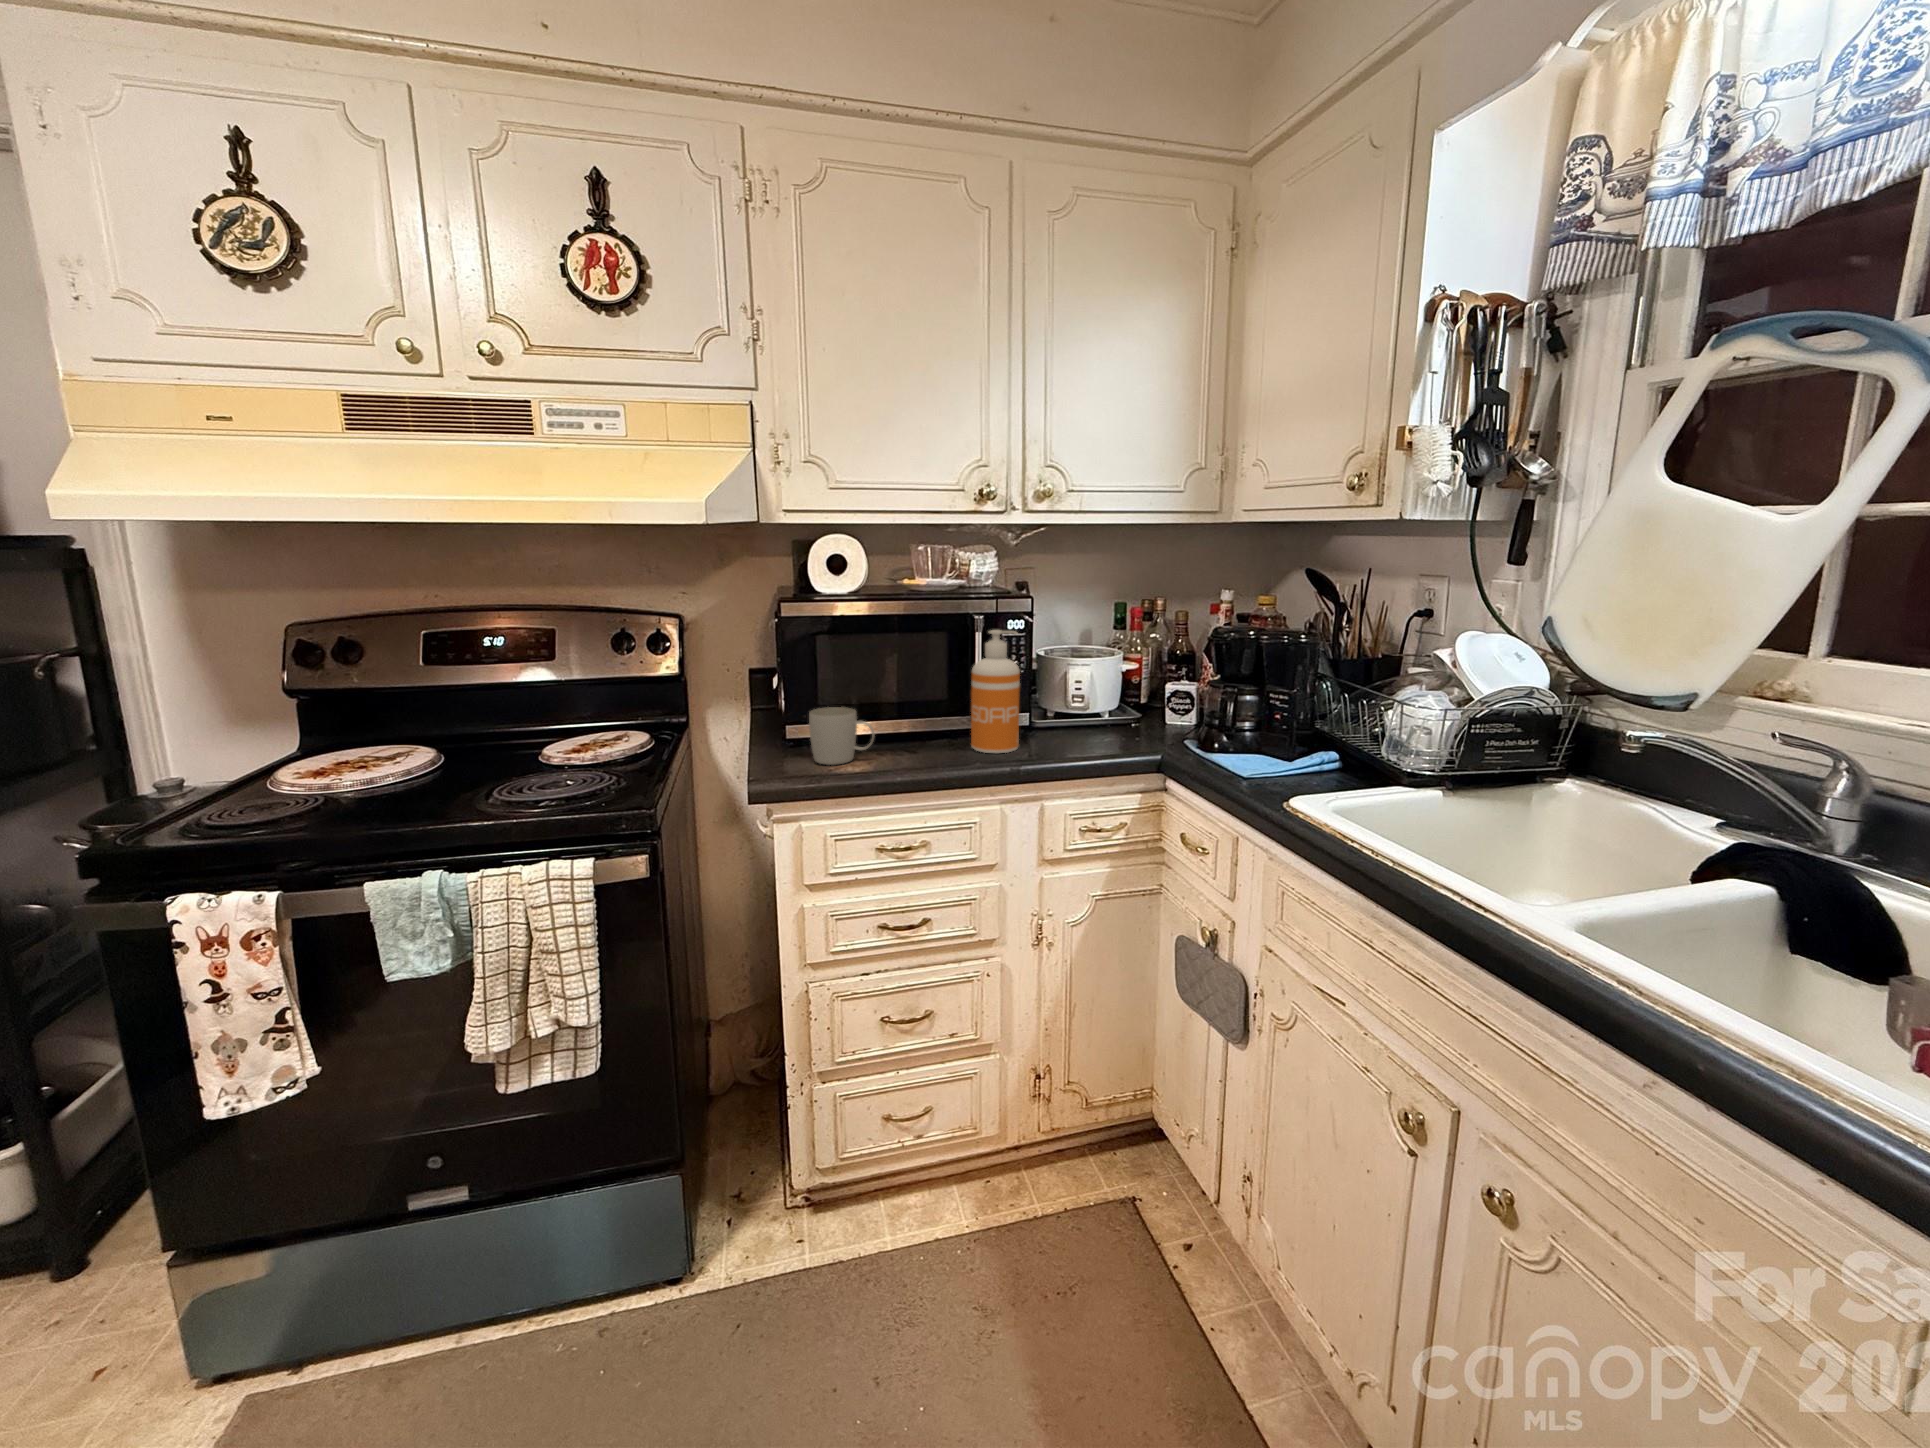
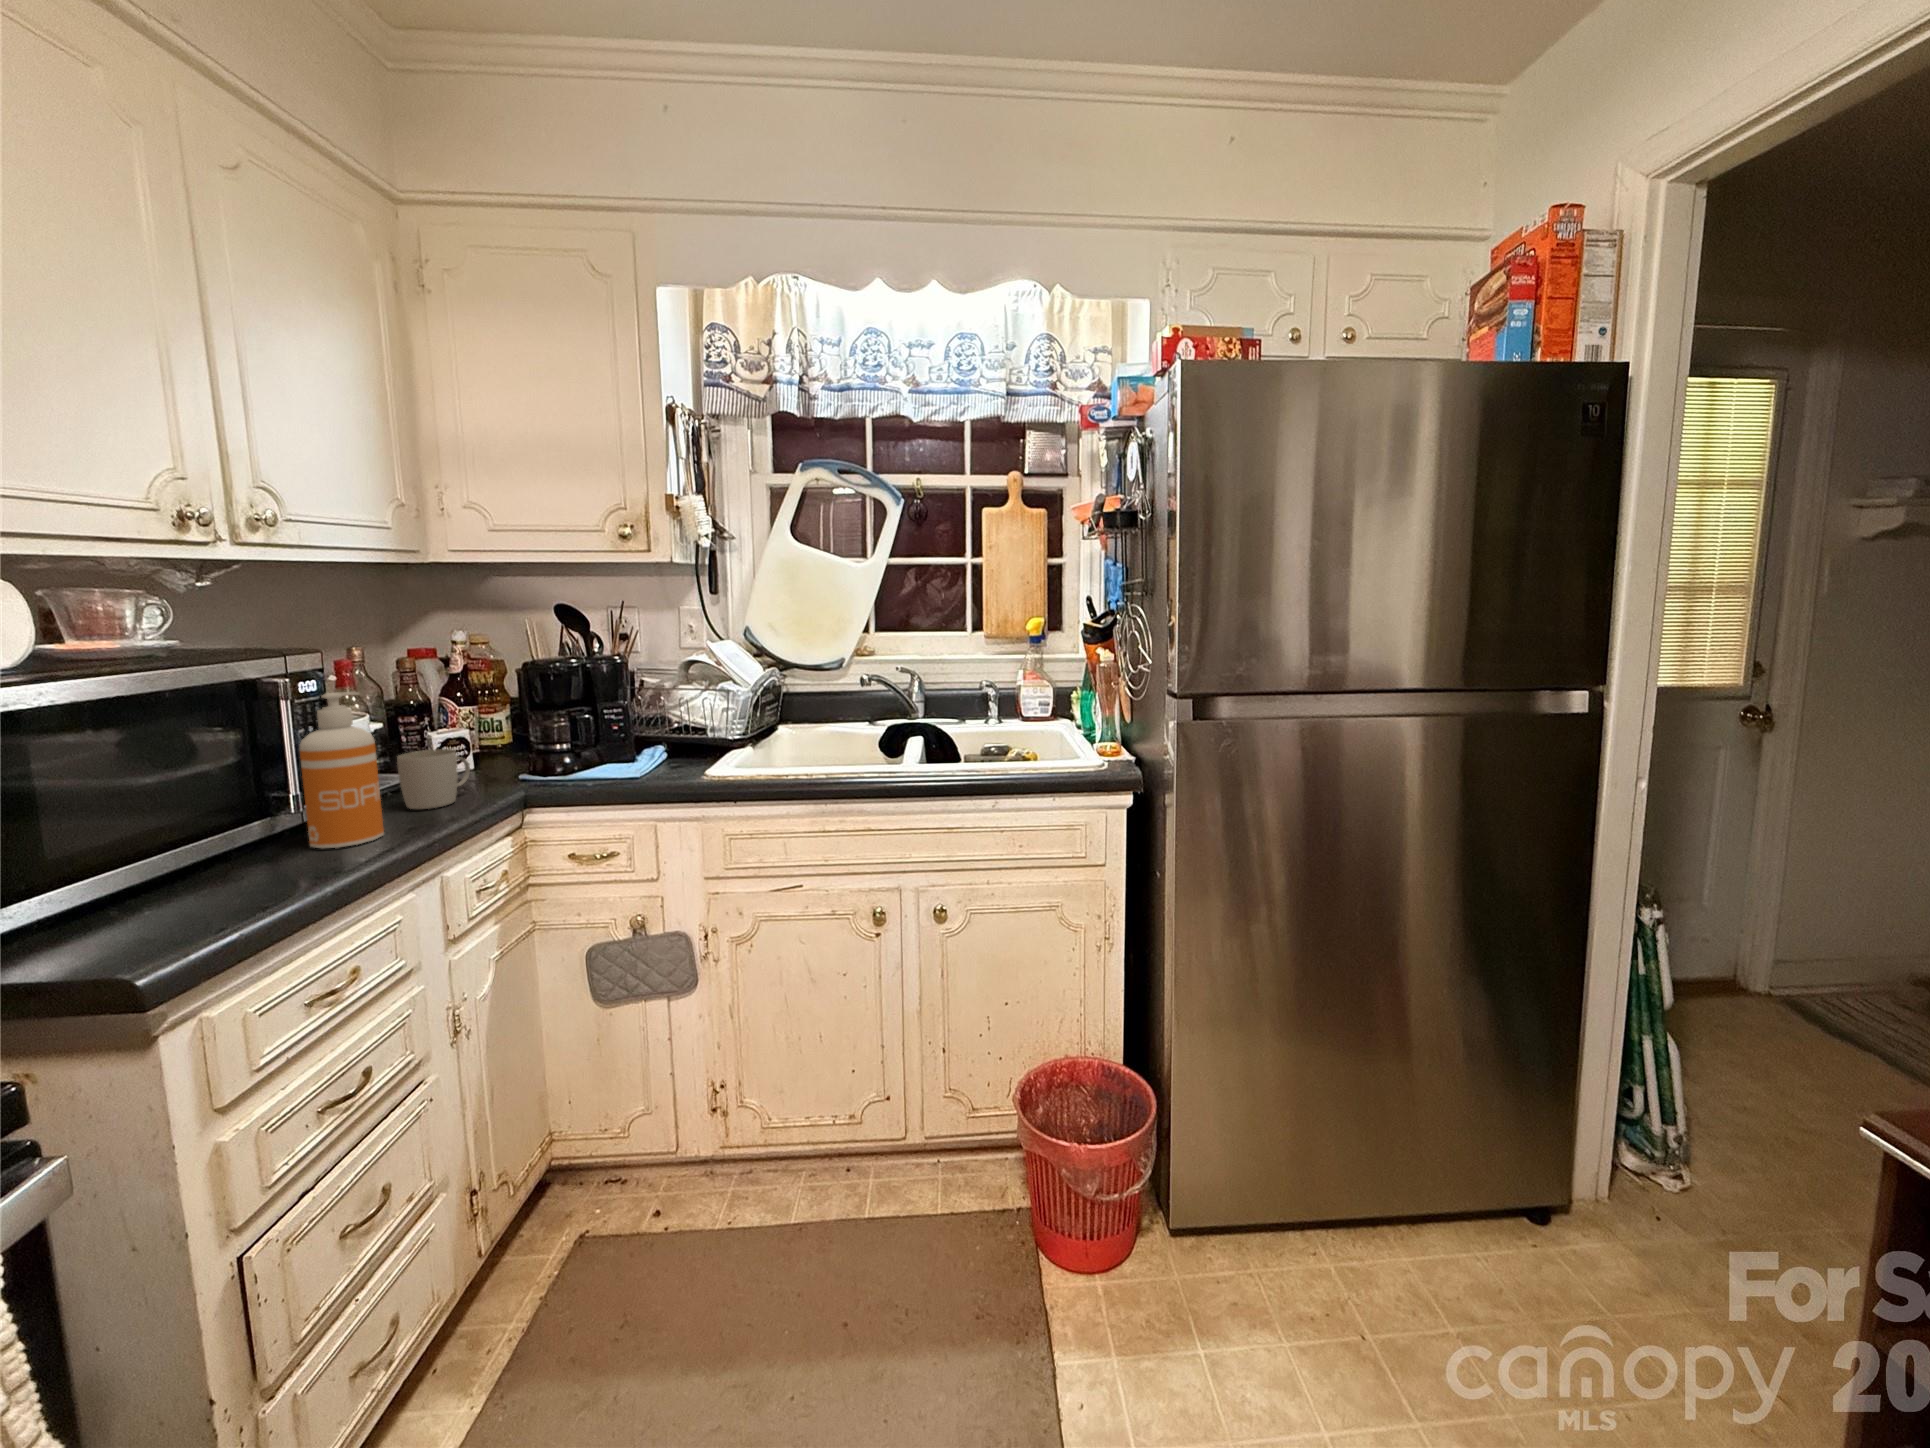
mug: present [809,707,874,765] -> present [397,749,470,809]

